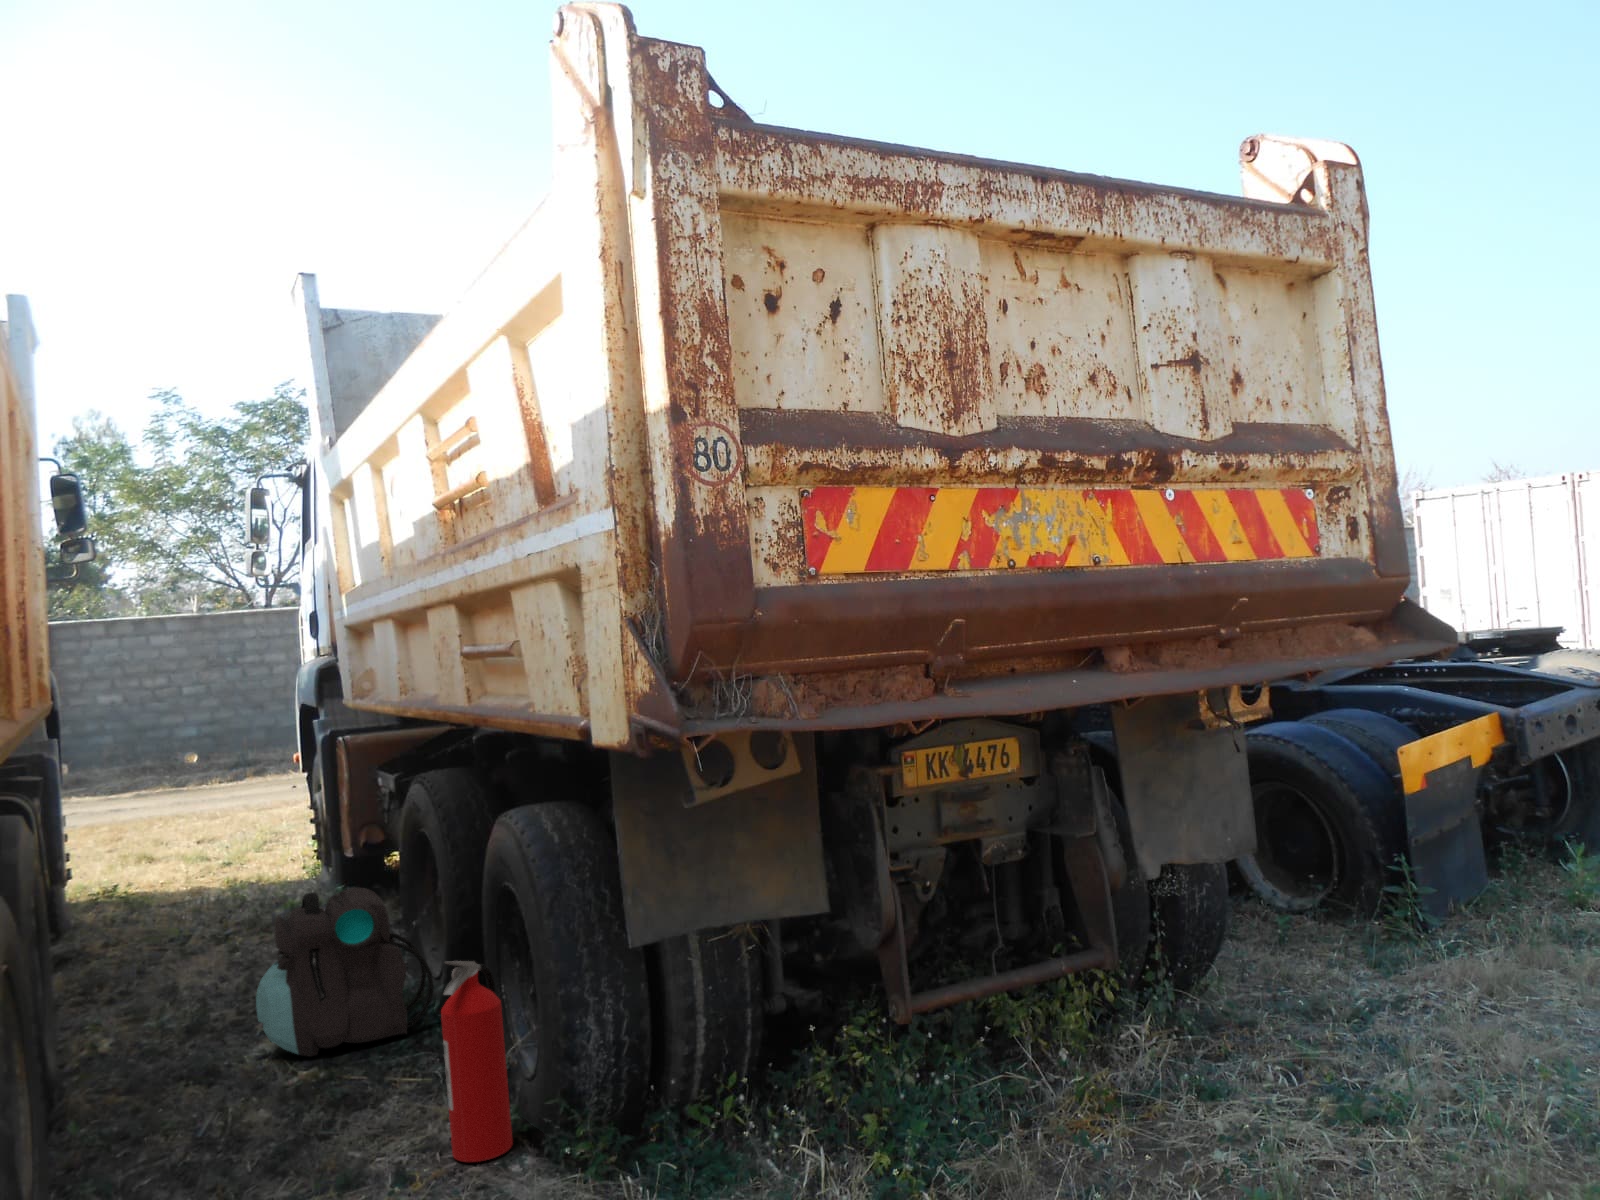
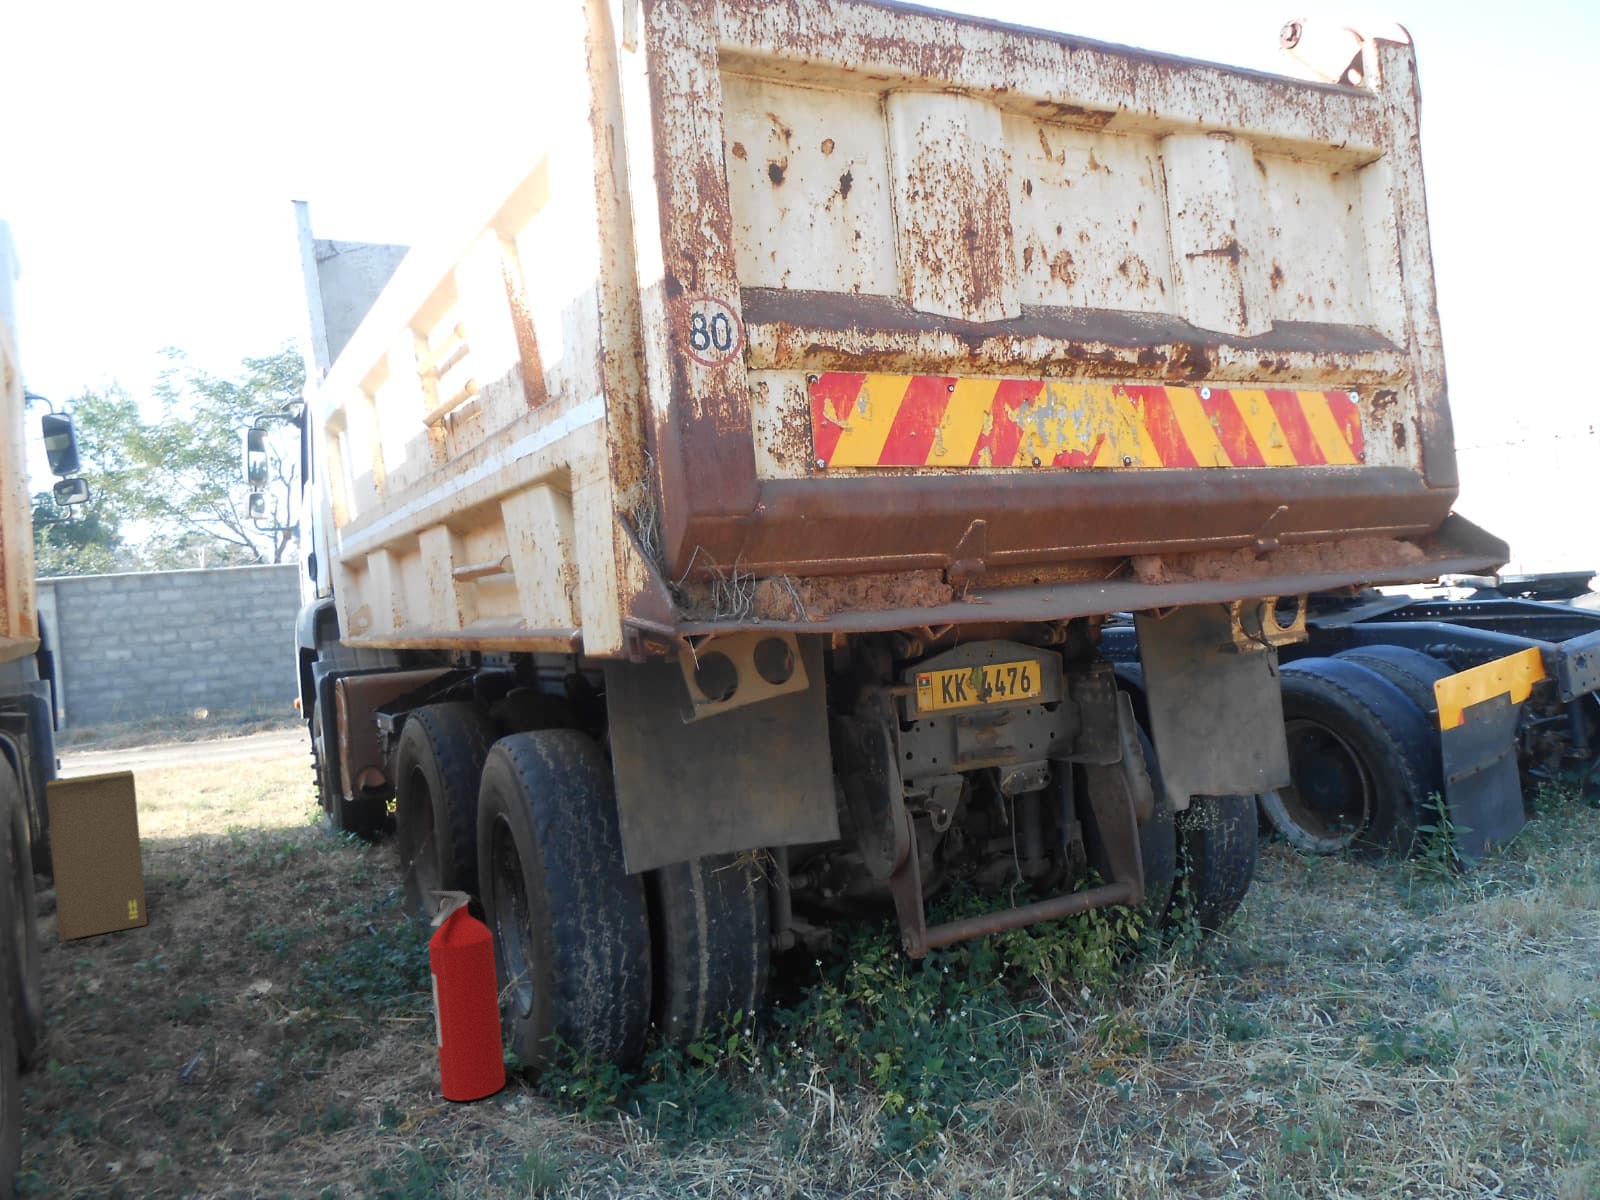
cardboard box: none [60,830,156,1000] -> present [46,770,147,941]
backpack: present [256,887,434,1056] -> none [243,823,428,996]

